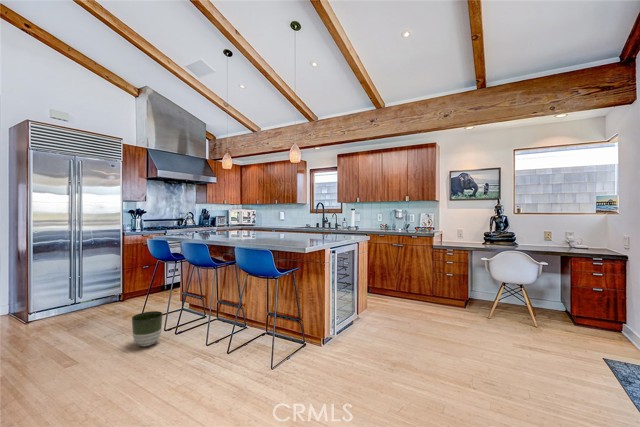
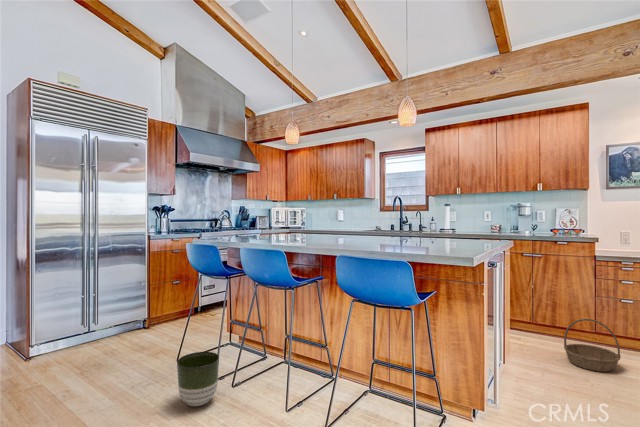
basket: none [404,287,434,320] -> present [564,319,621,372]

